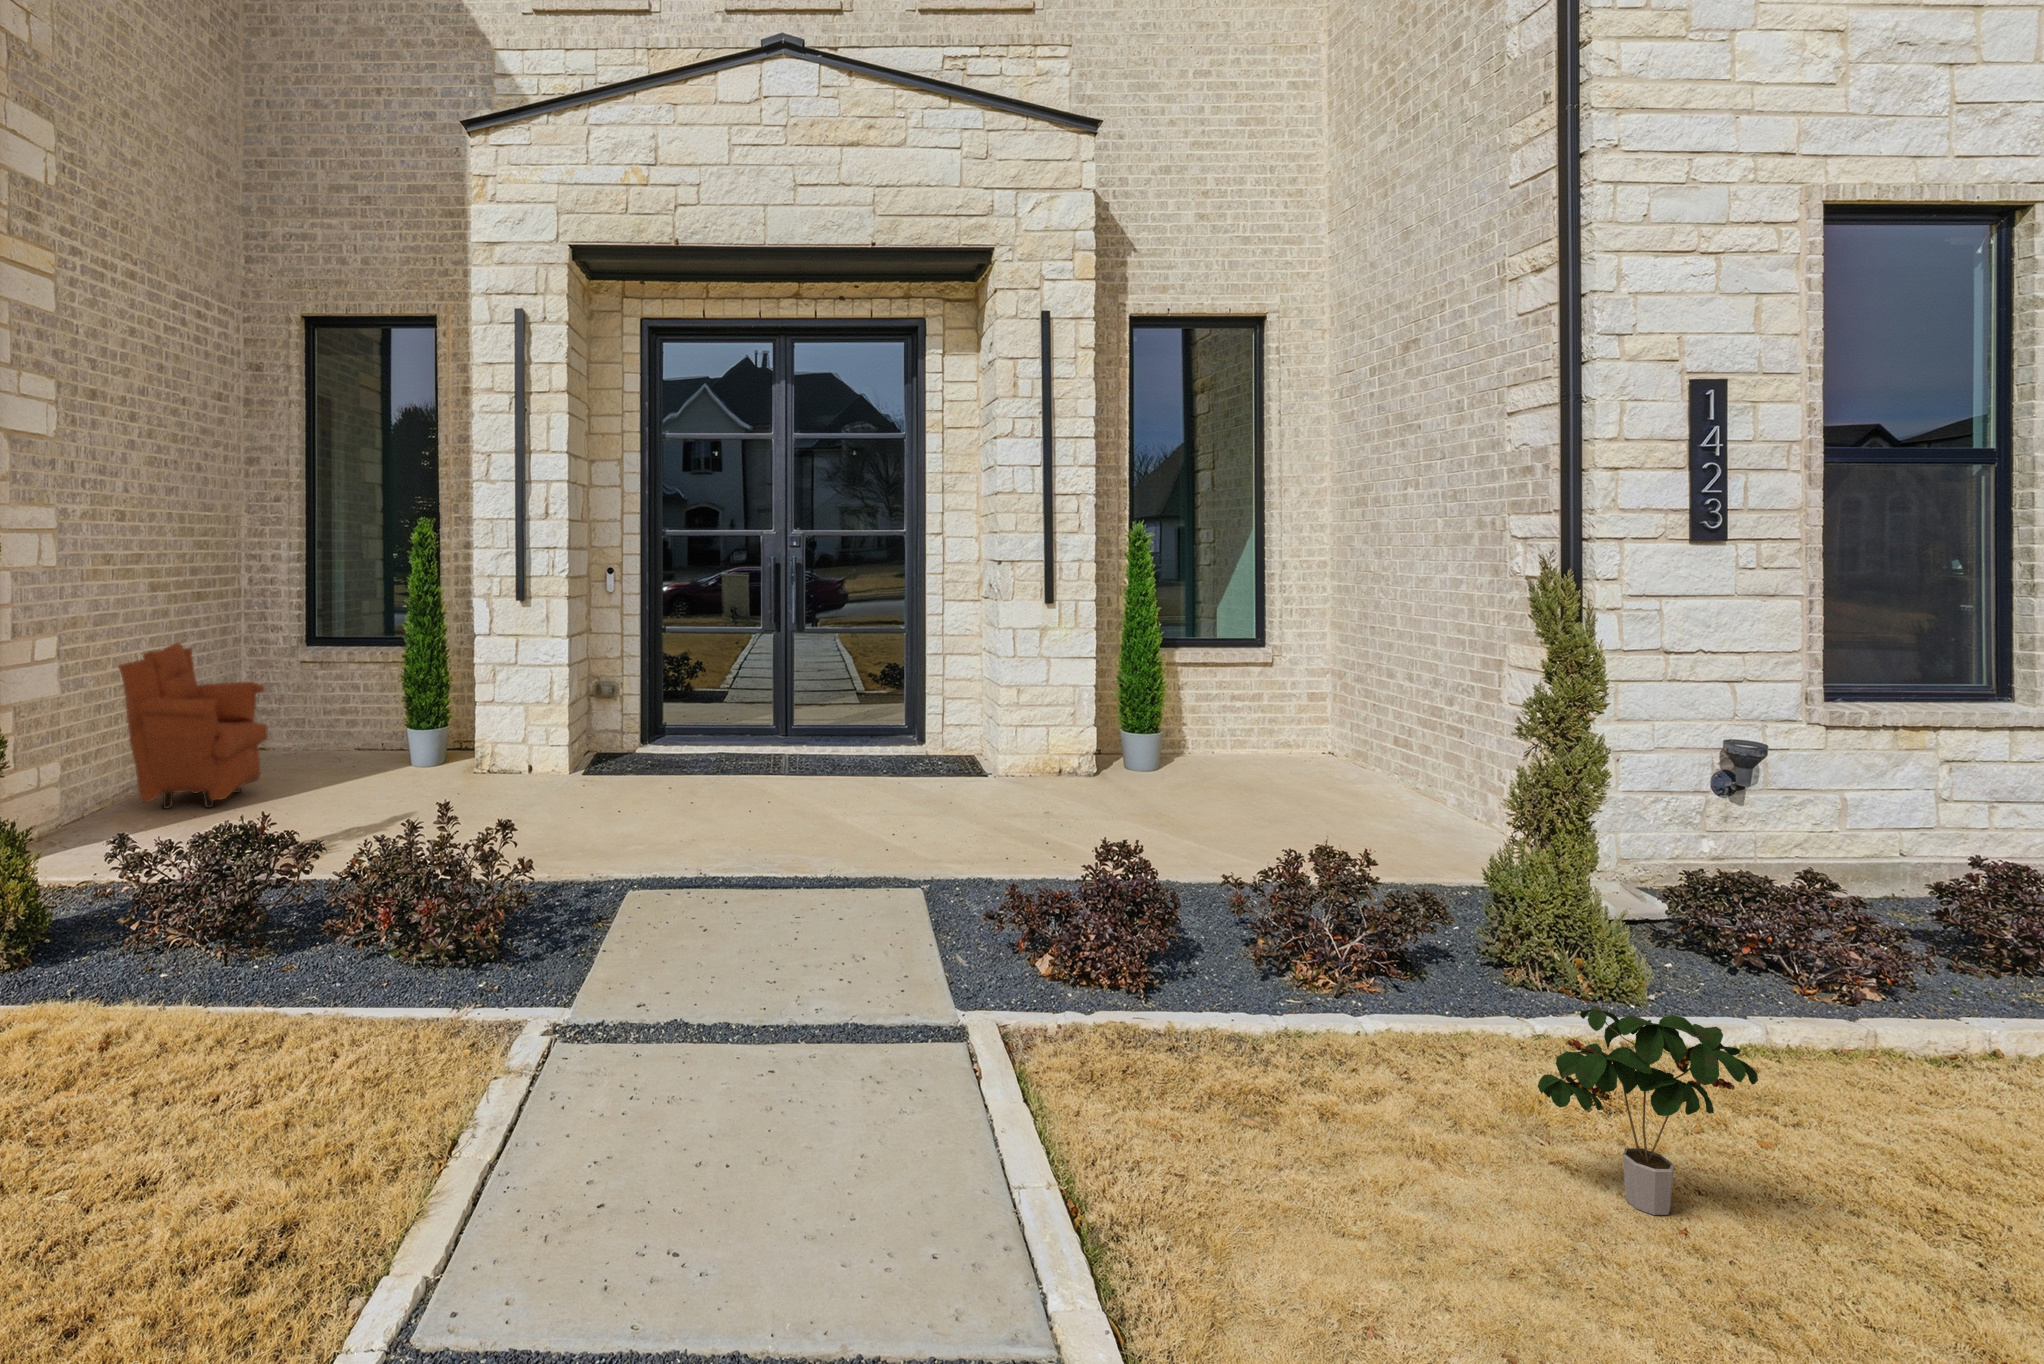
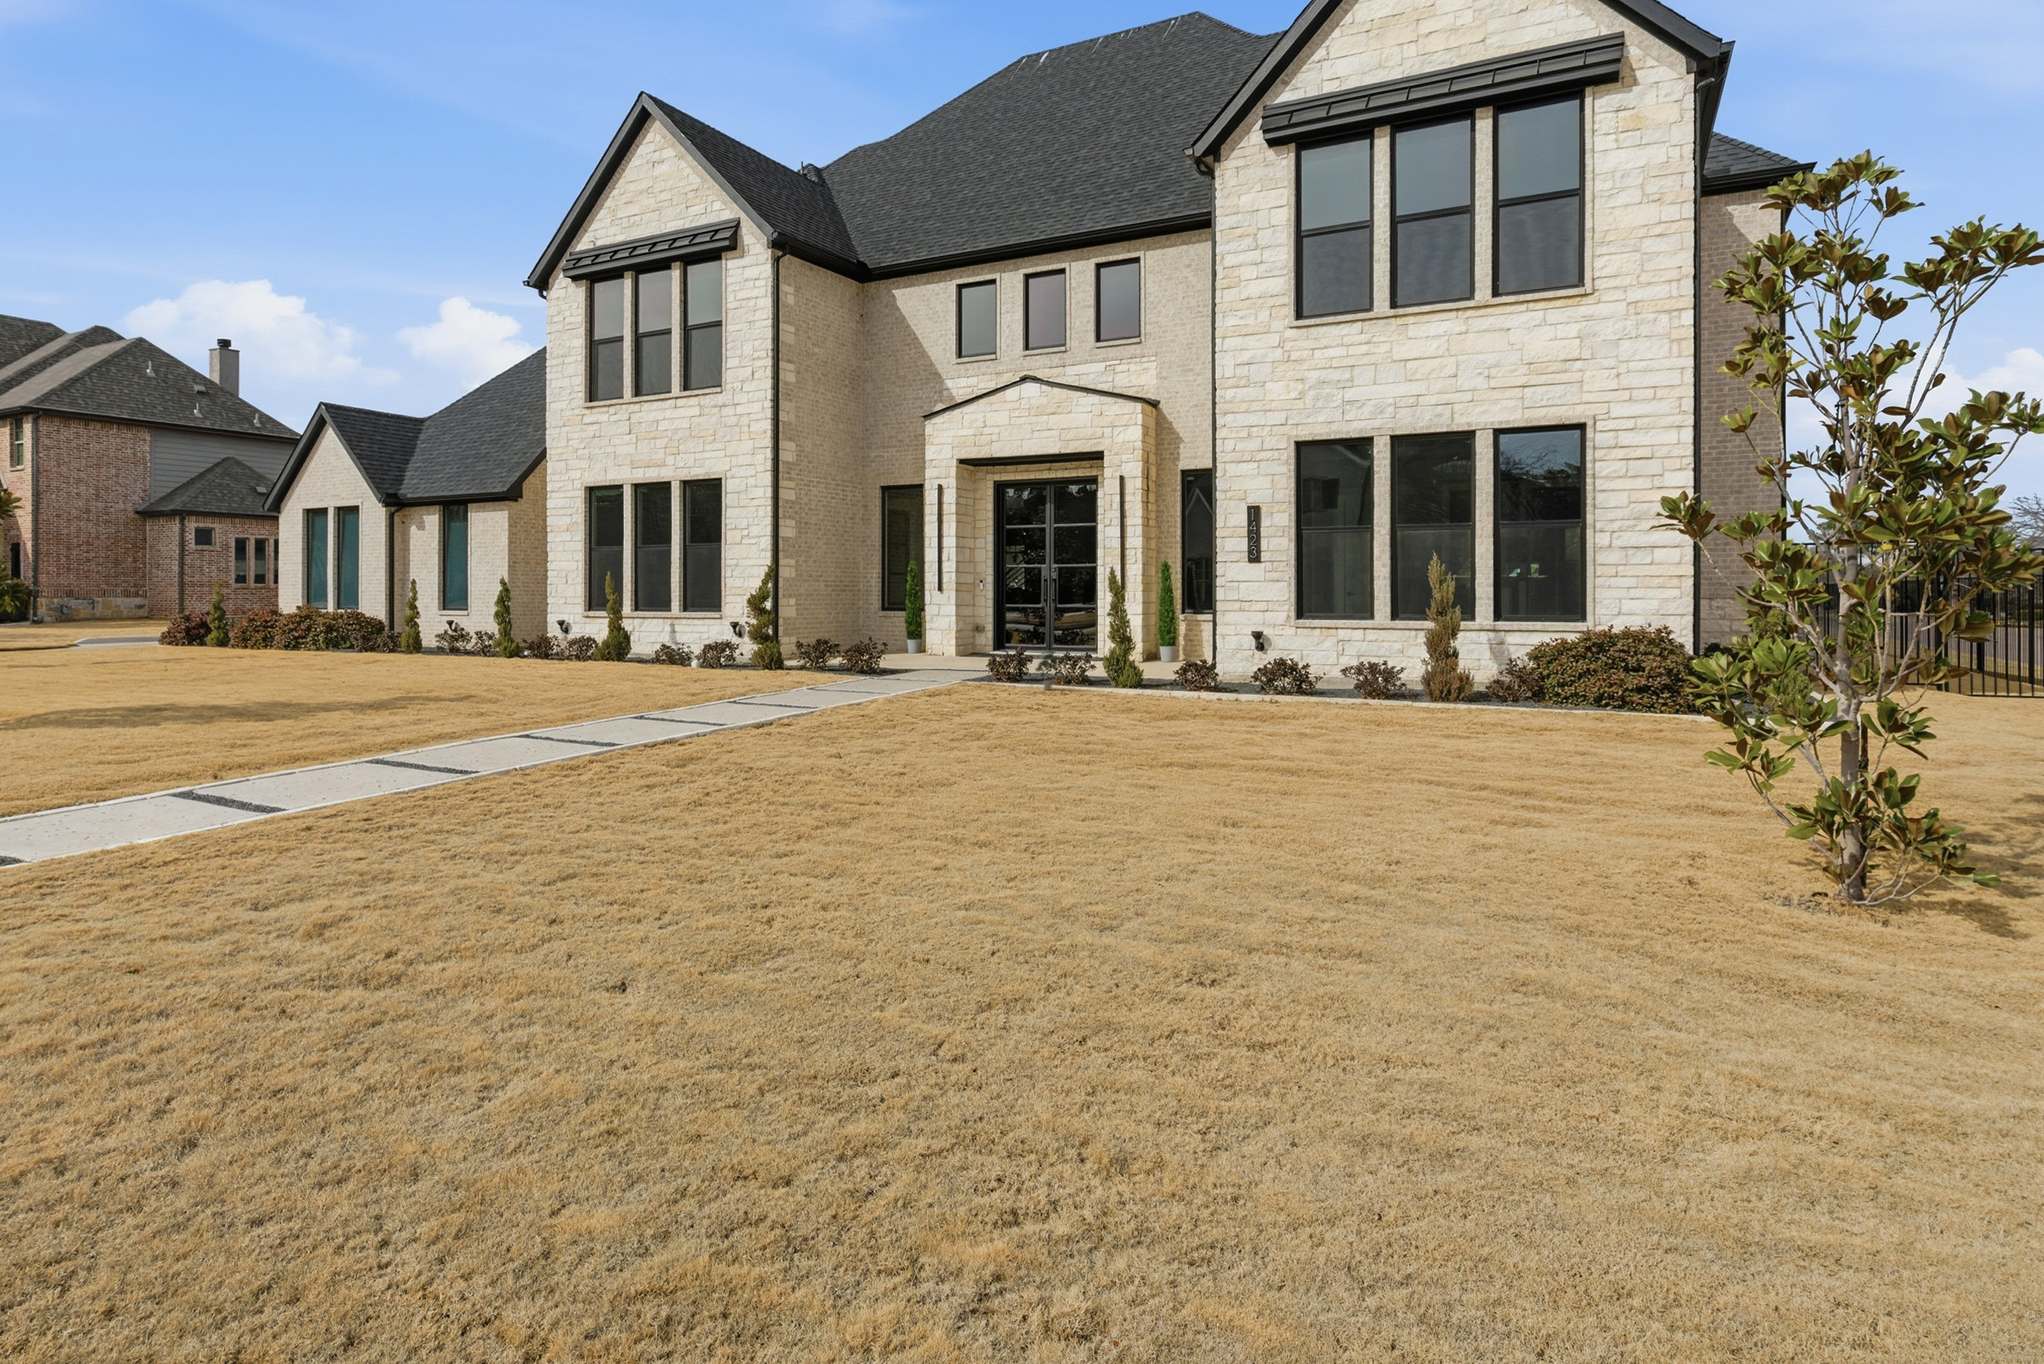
armchair: present [119,643,268,808] -> none [817,604,861,656]

